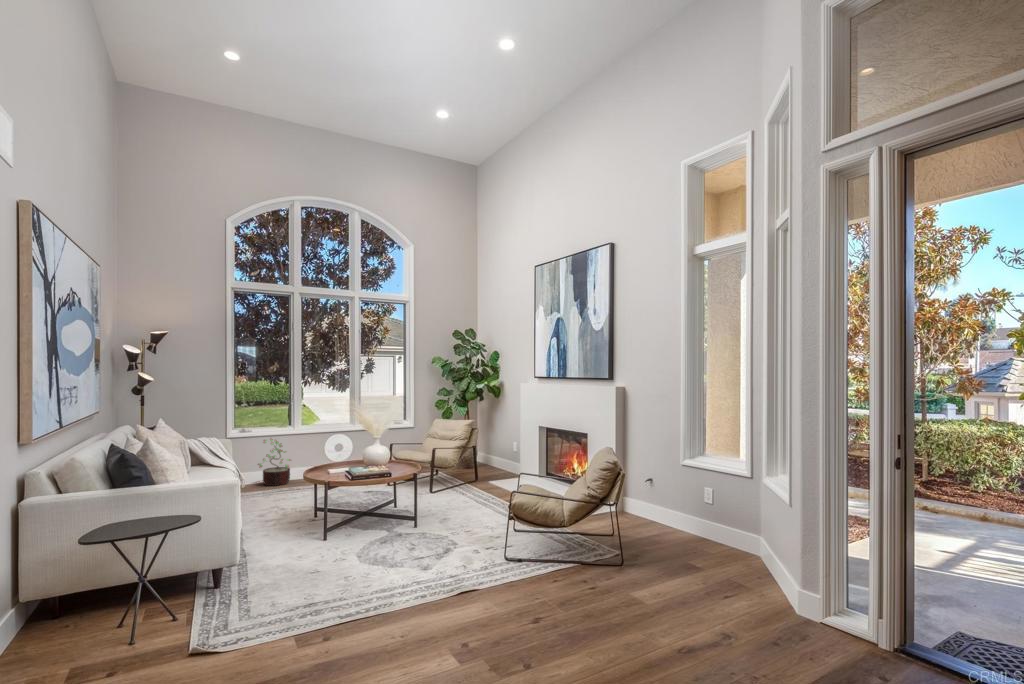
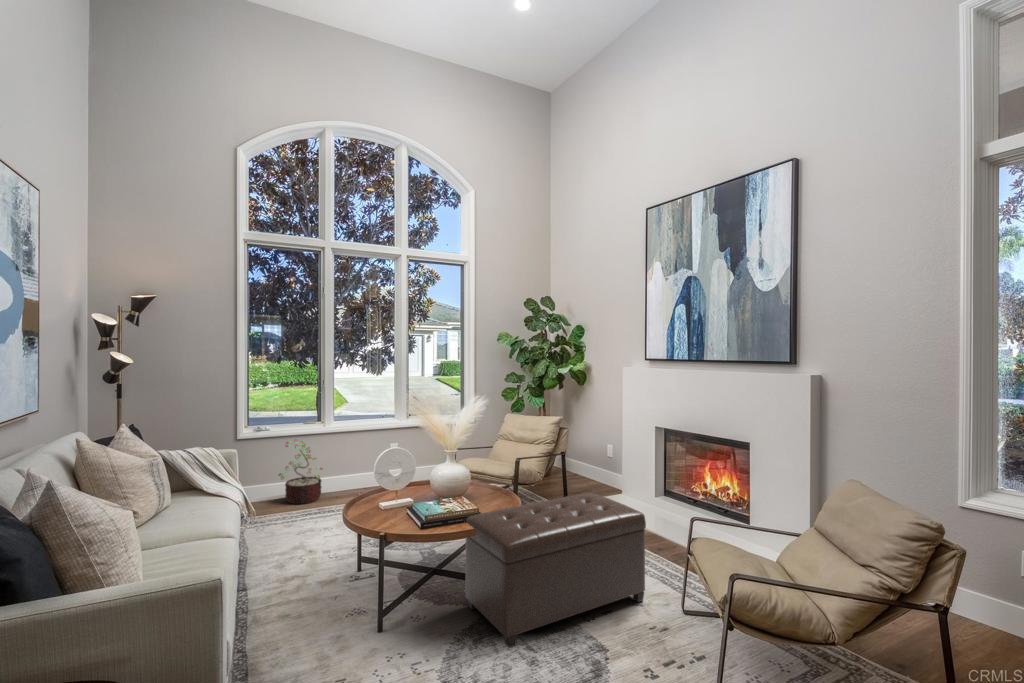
ottoman: none [380,464,496,545] -> present [466,493,646,647]

